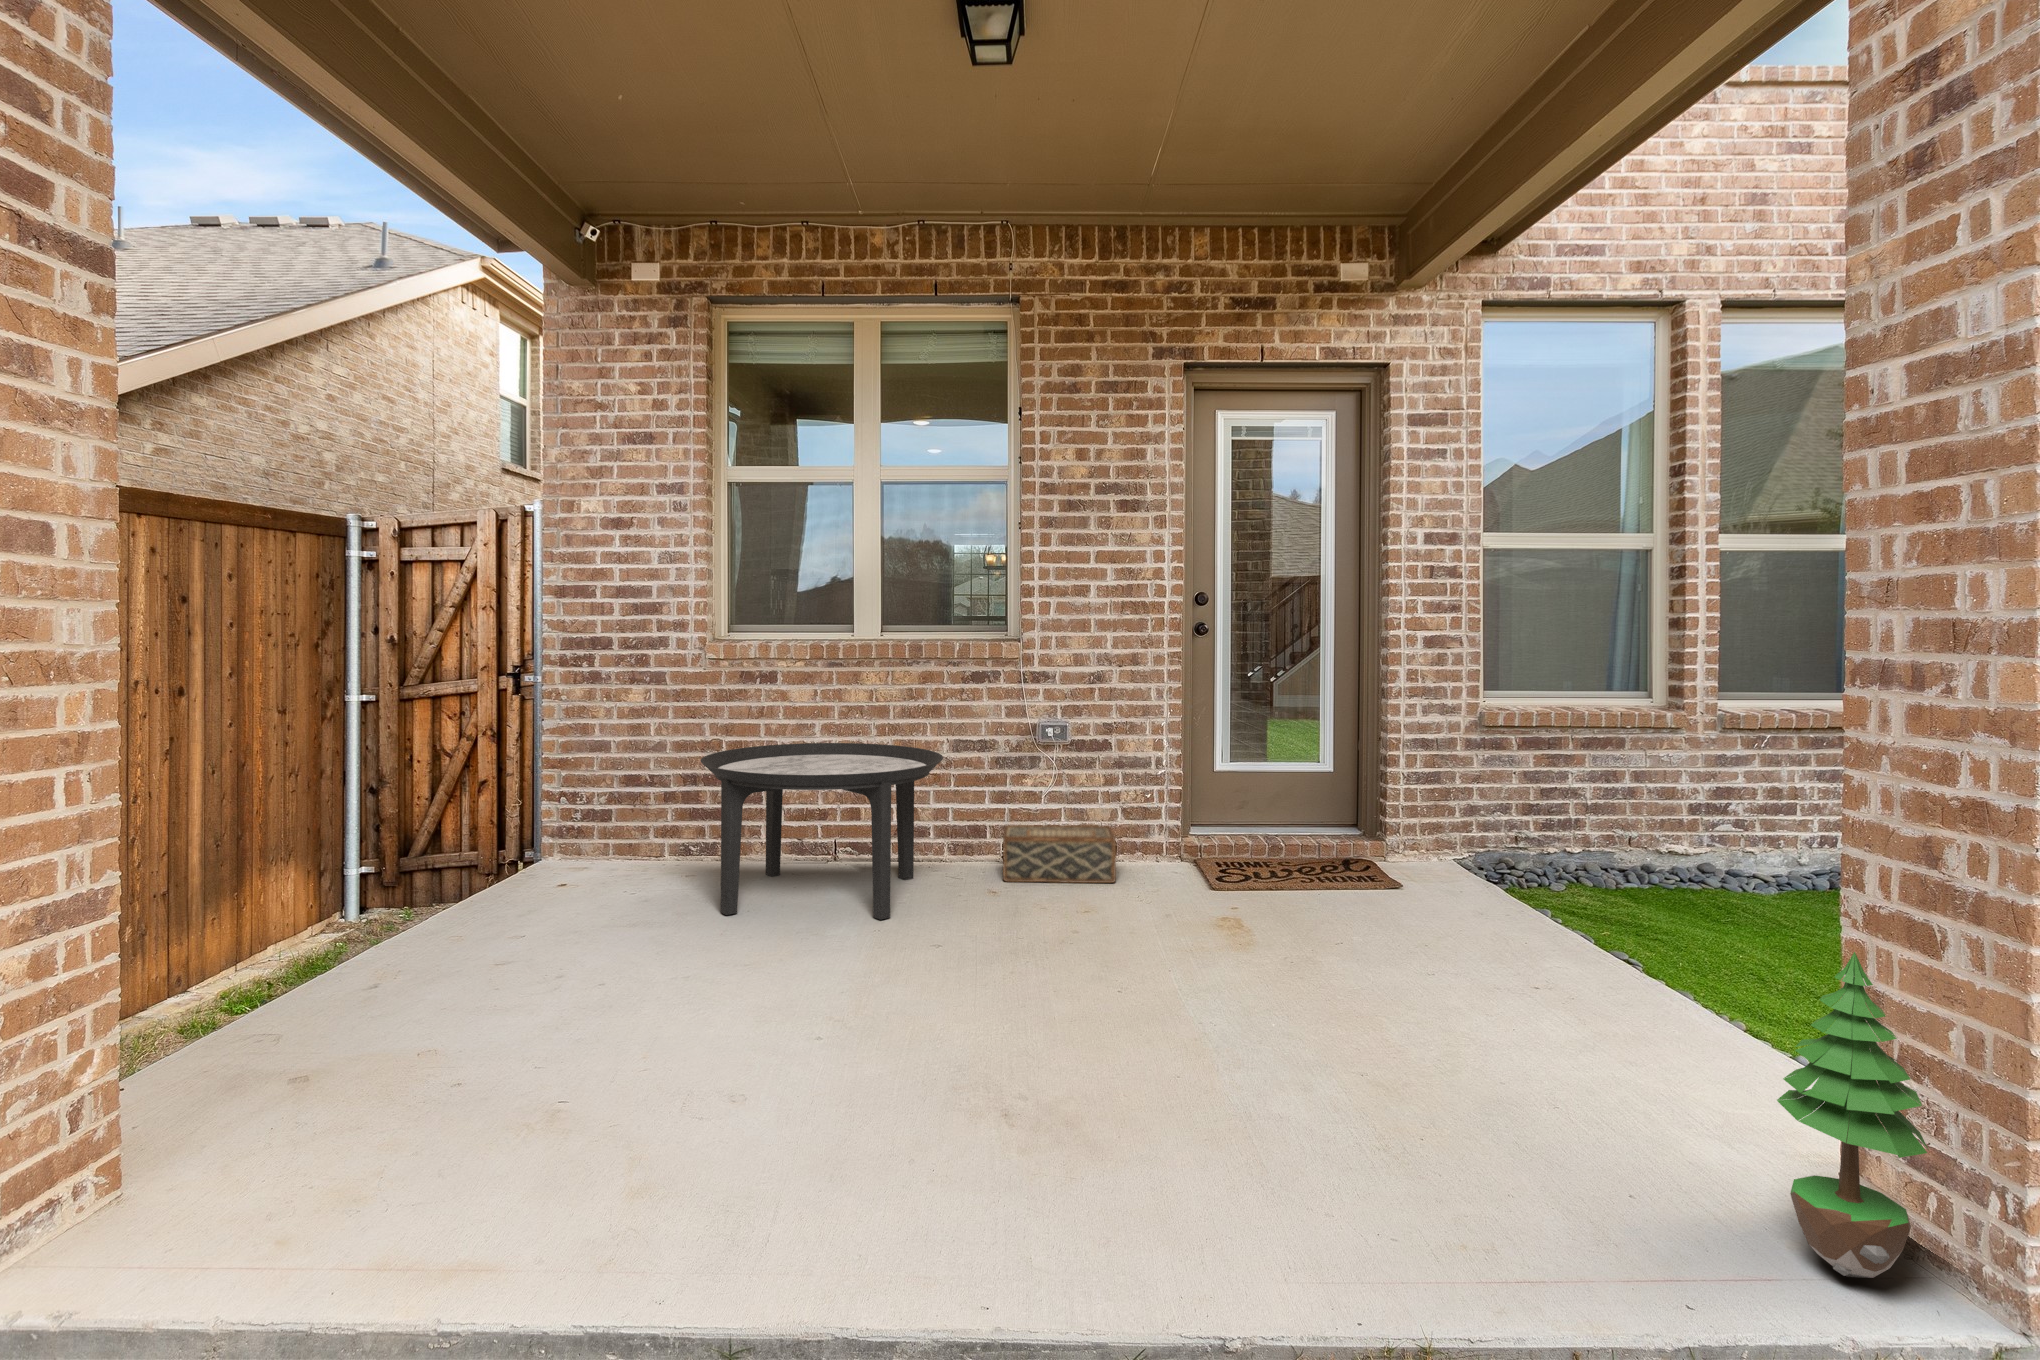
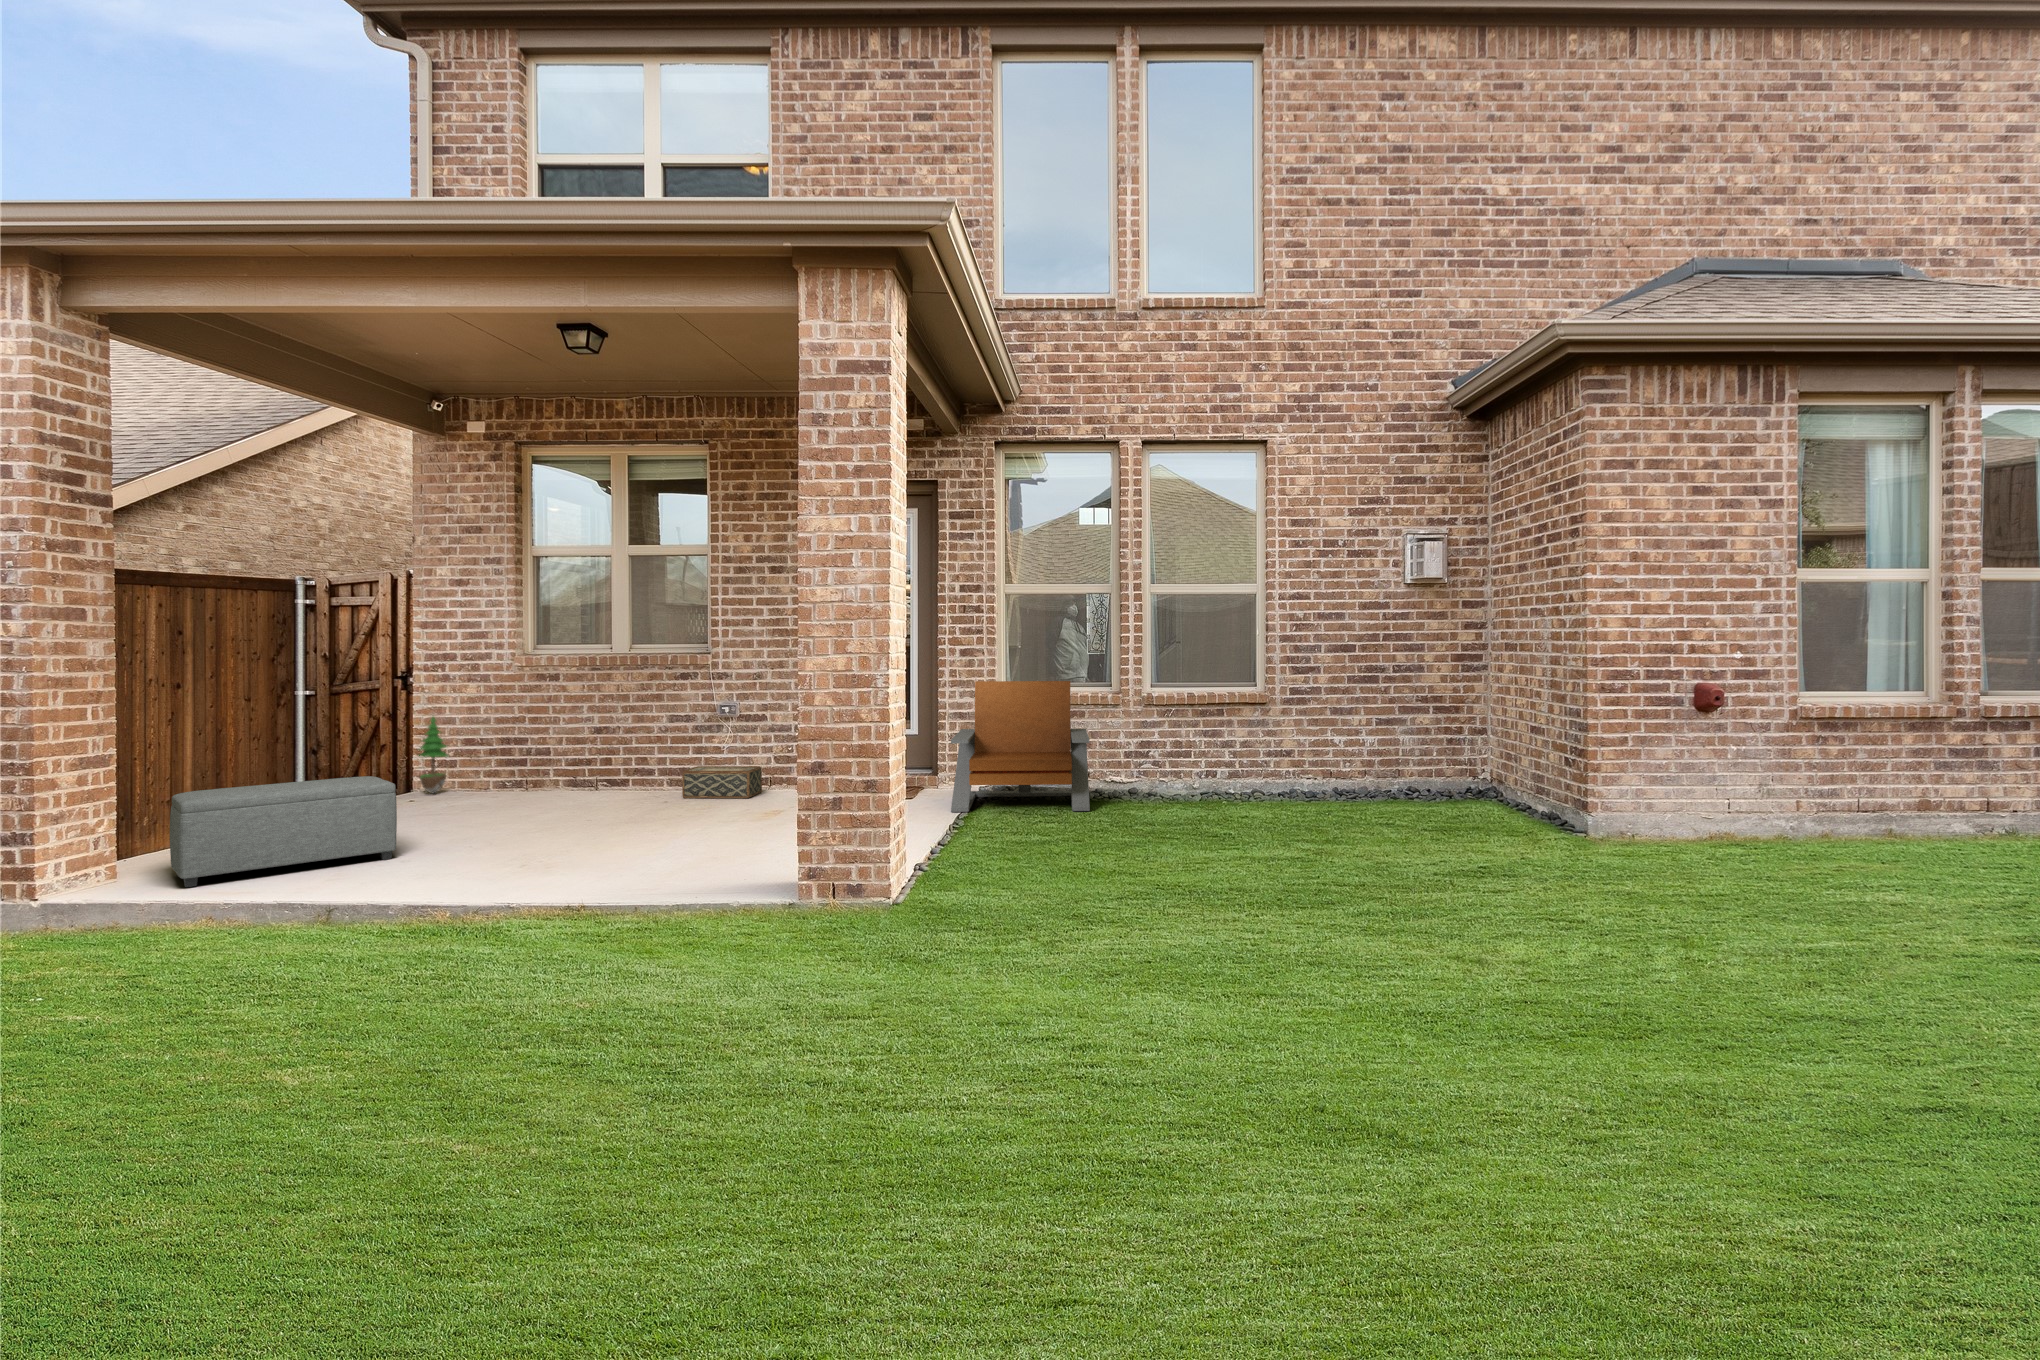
lounge chair: none [1441,691,1772,924] -> present [951,681,1090,812]
round table: present [701,743,943,920] -> none [482,717,640,812]
ottoman: none [239,890,690,1210] -> present [170,776,397,887]
potted tree: present [1777,952,1928,1278] -> present [419,717,448,793]

